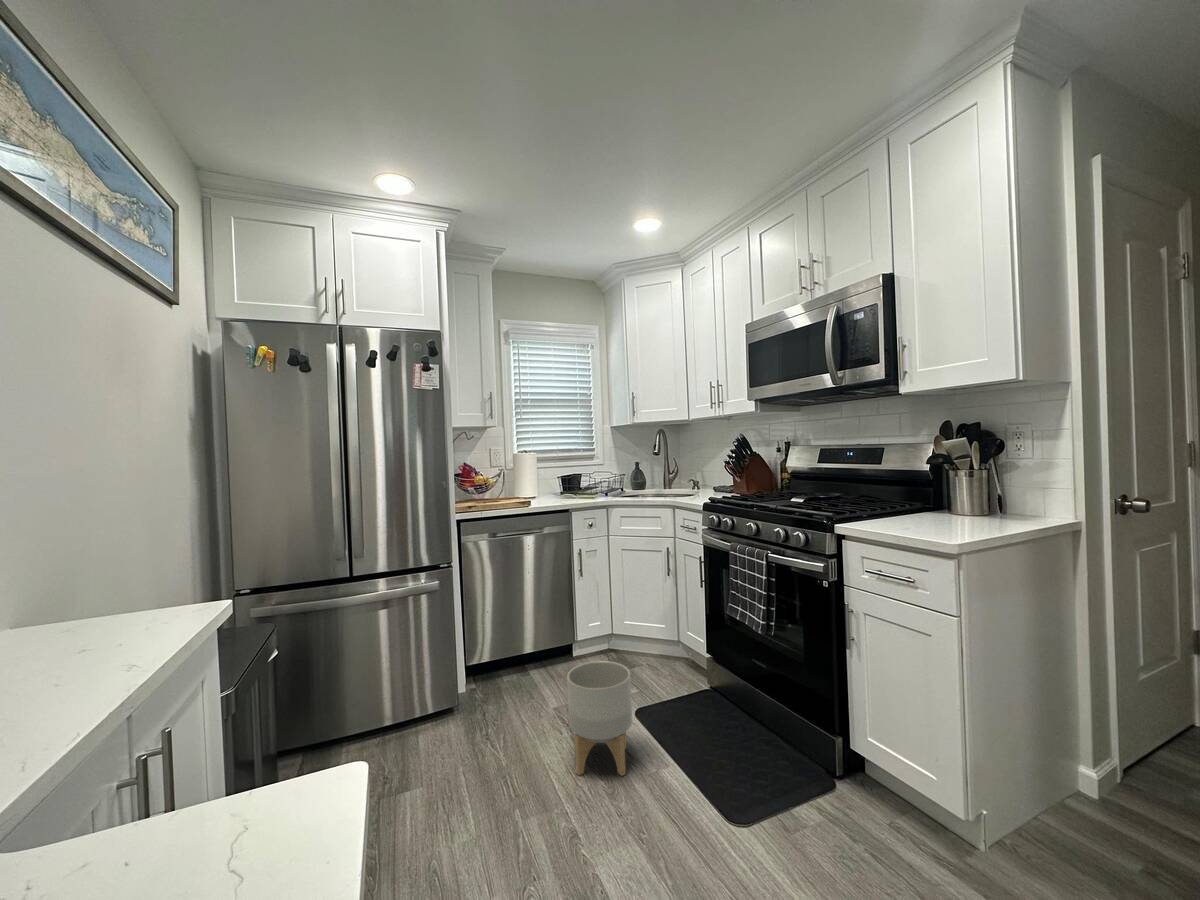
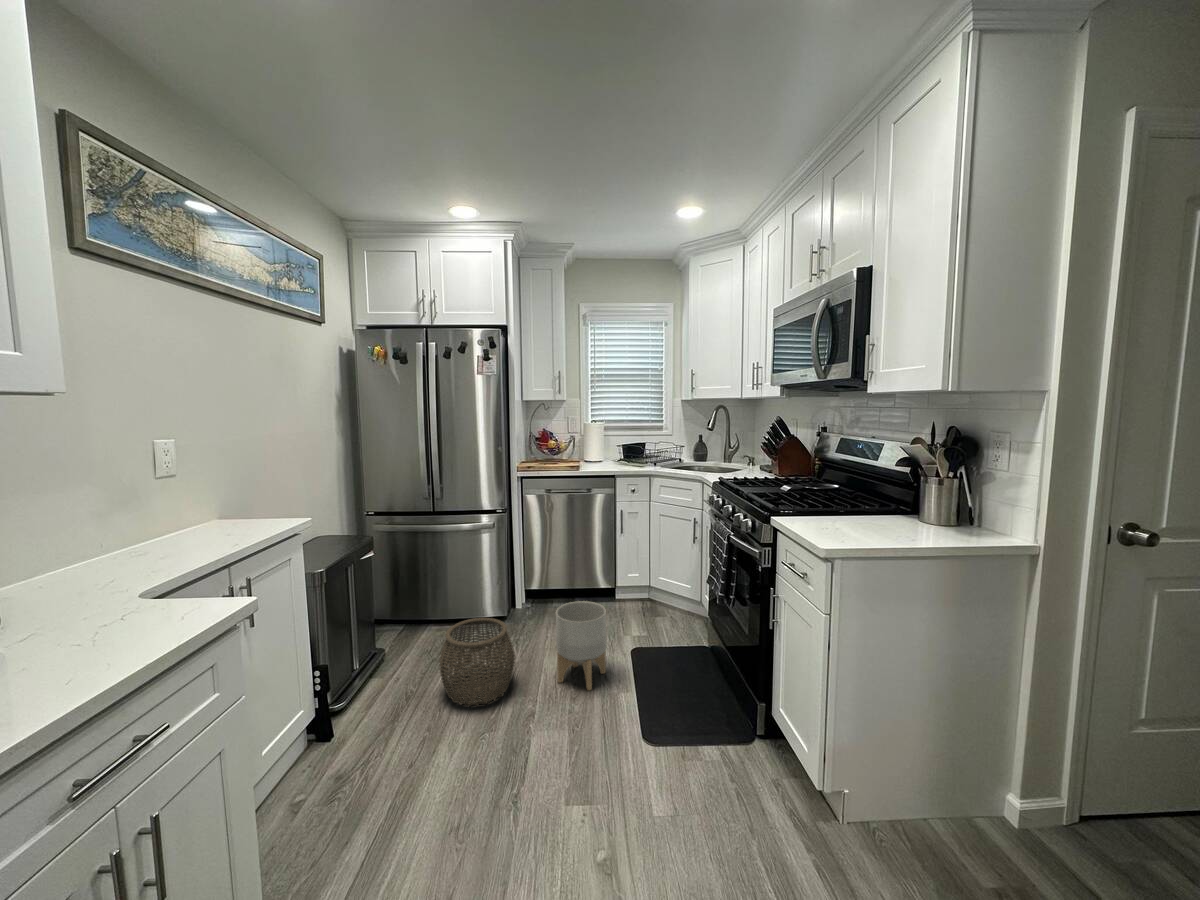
woven basket: none [422,707,529,844] -> present [439,618,515,706]

